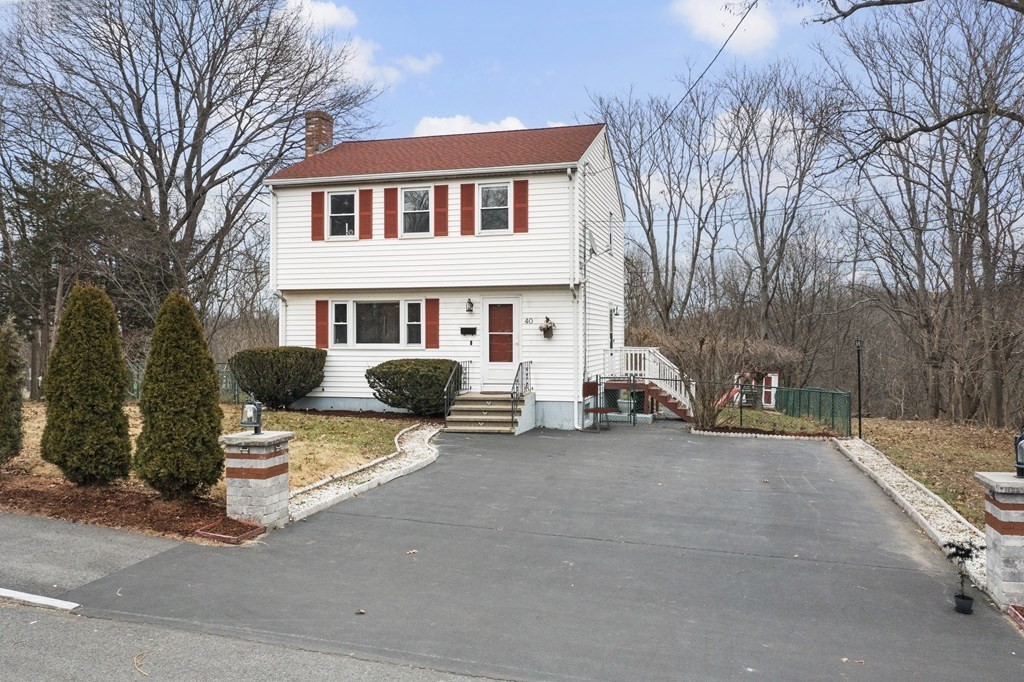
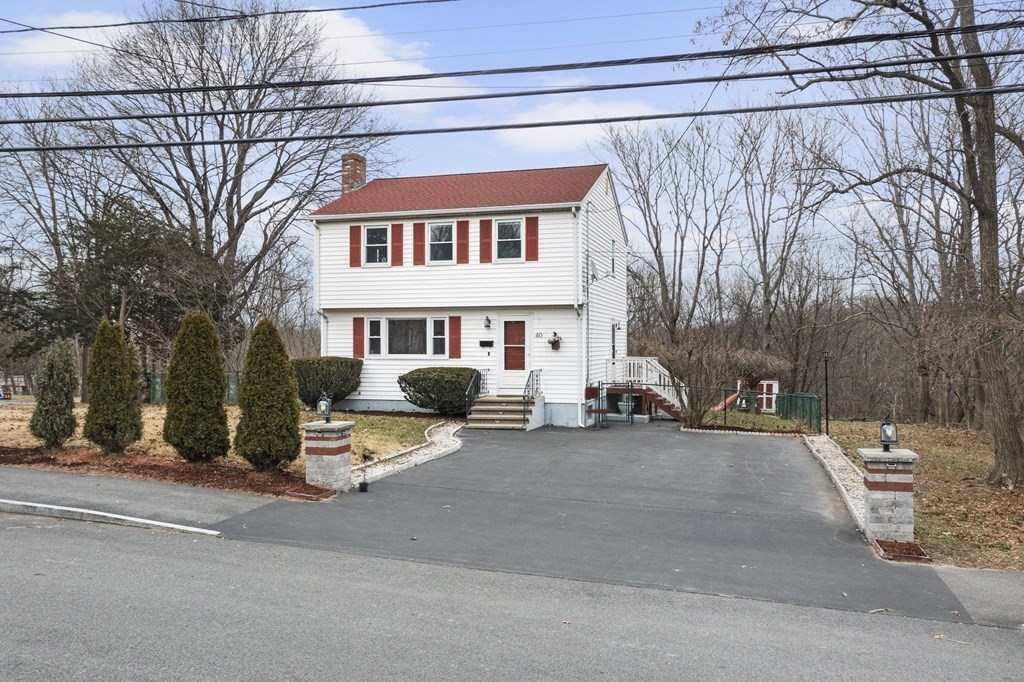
potted plant: present [940,537,989,613] -> present [353,448,378,491]

